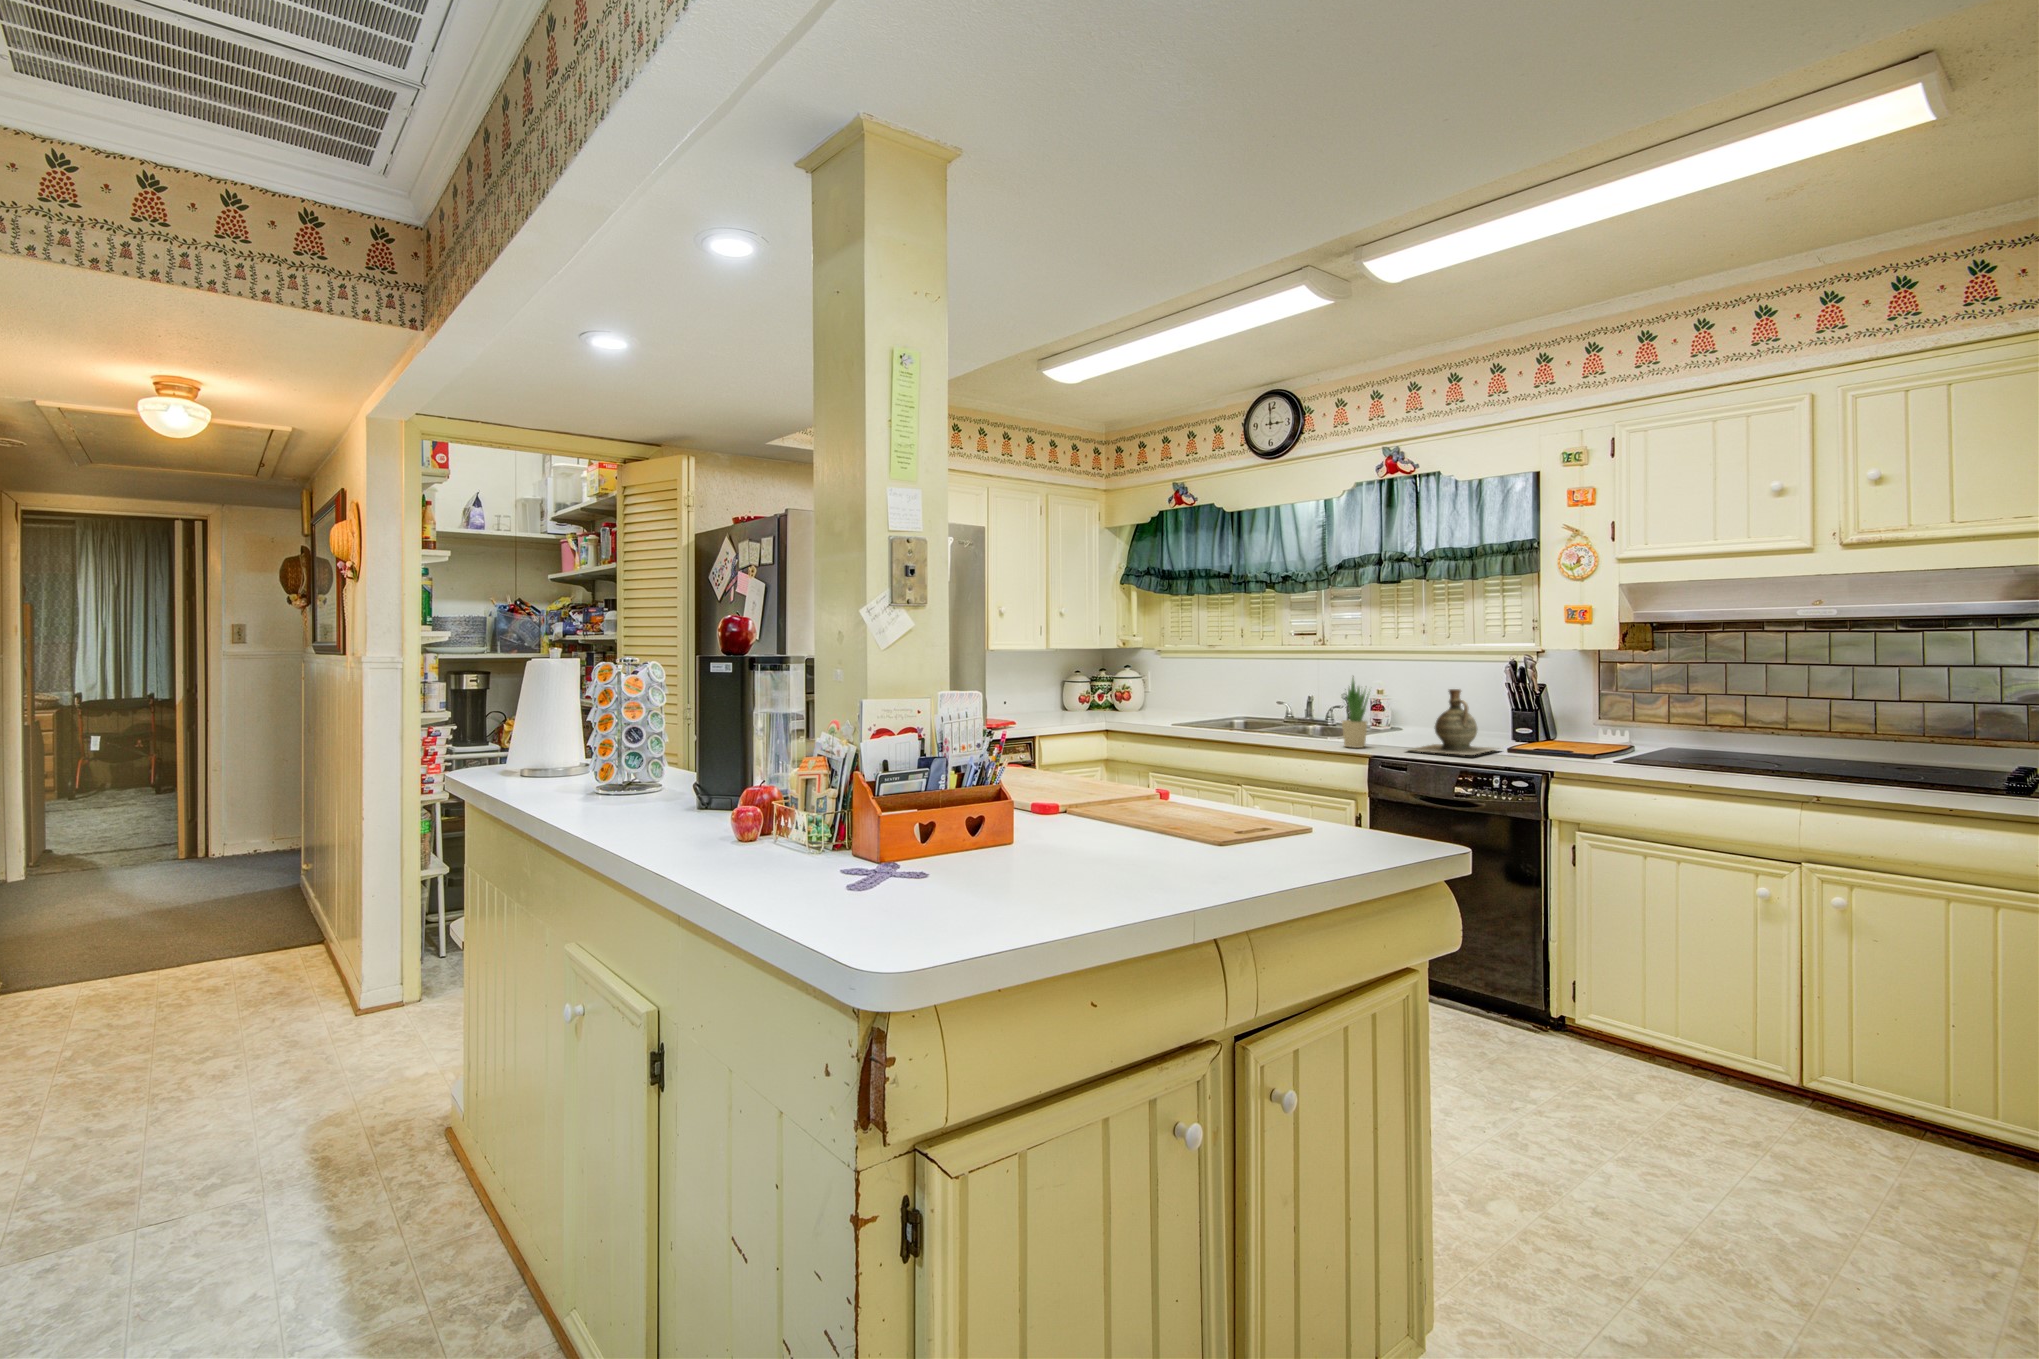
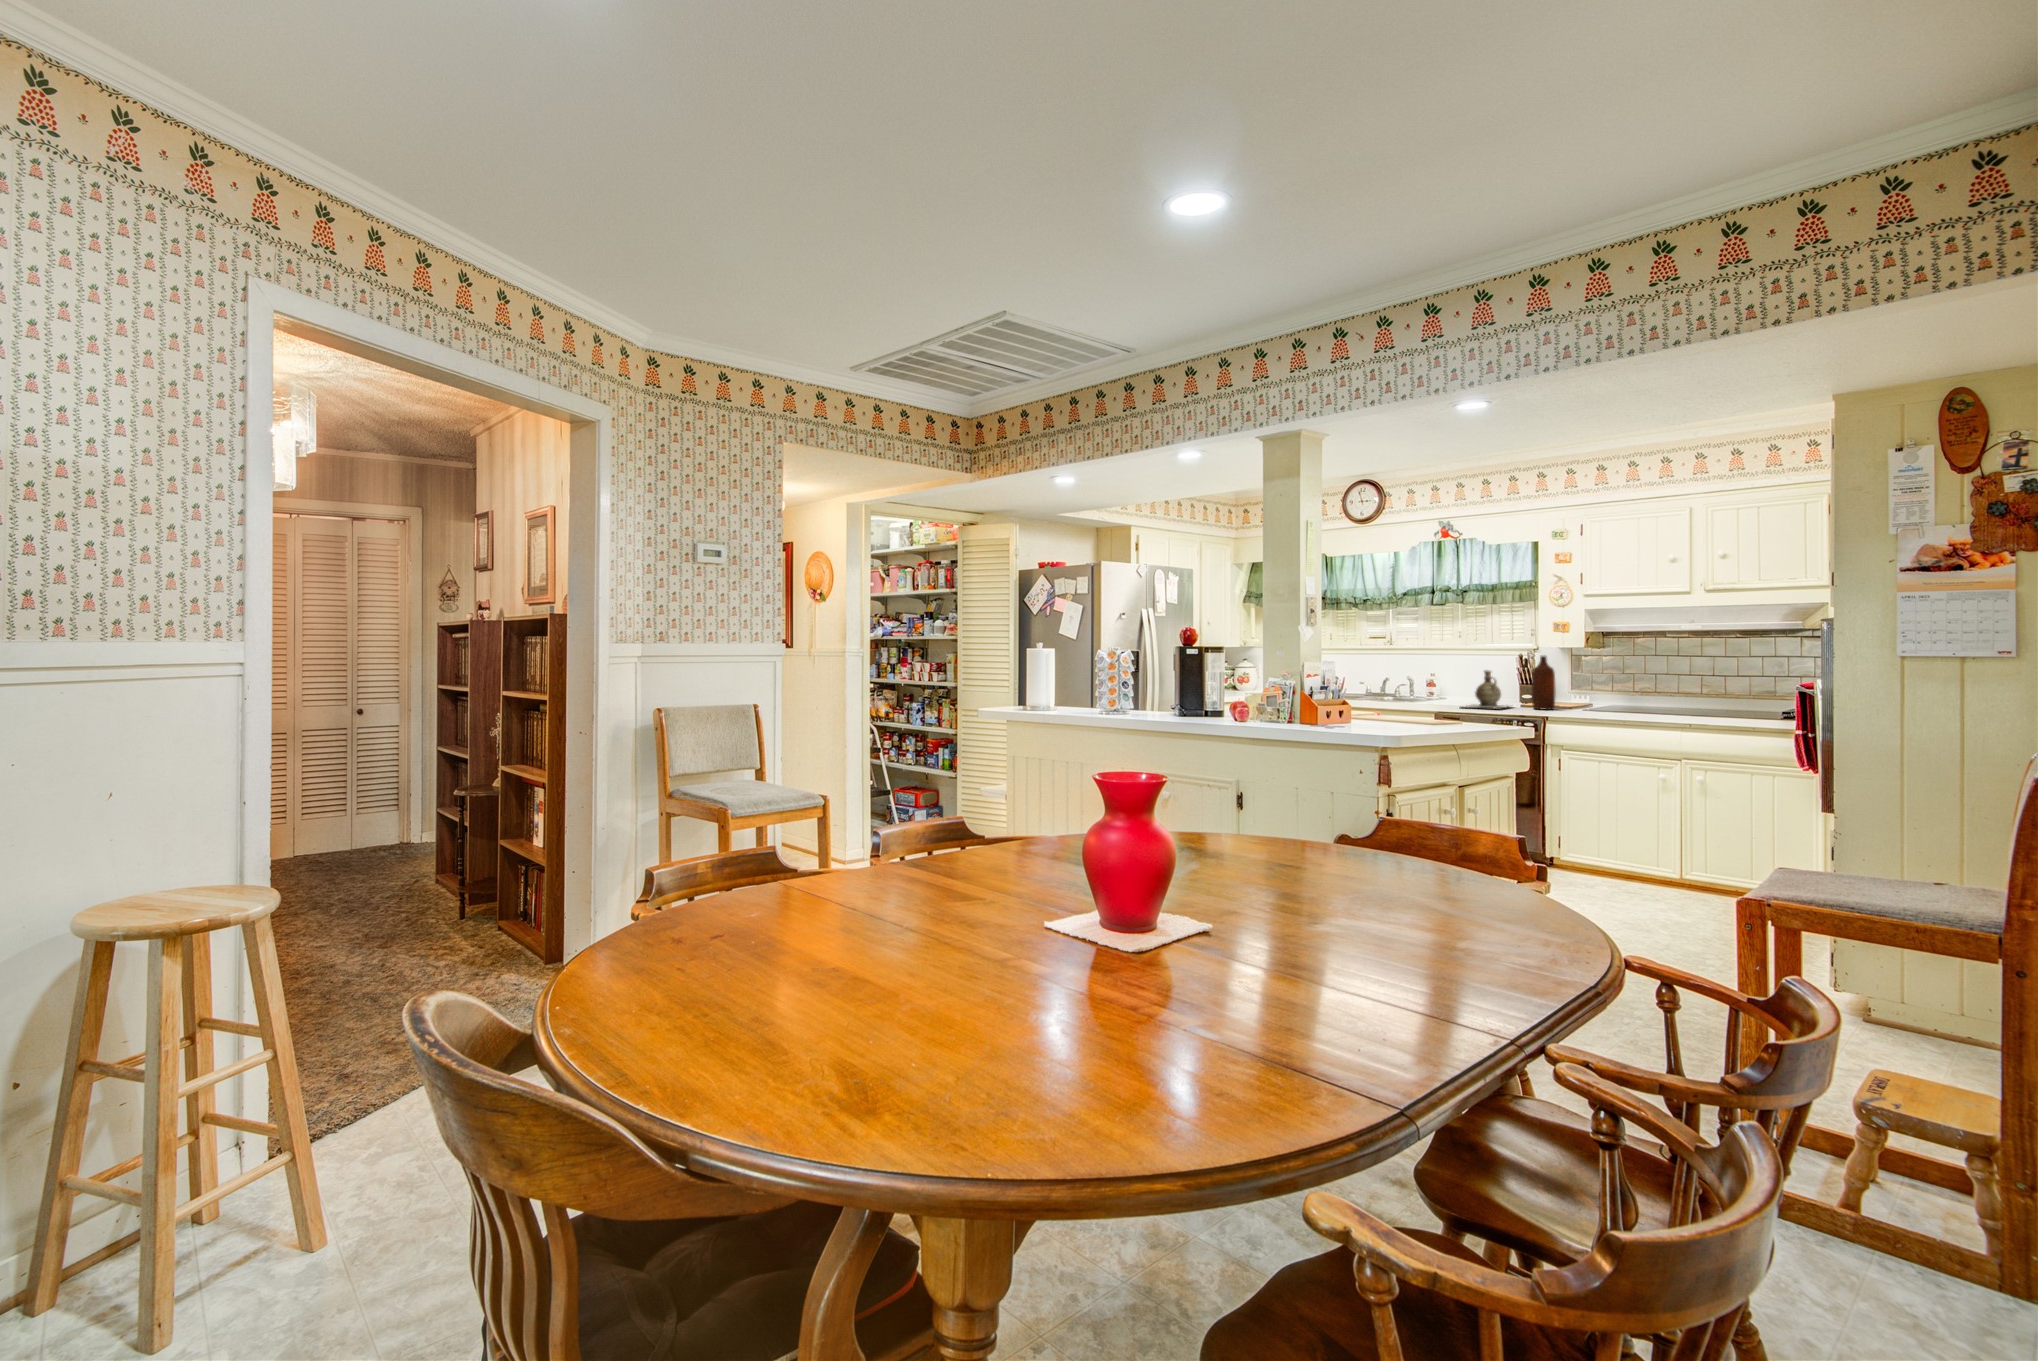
bottle: none [1528,664,1568,758] -> present [1532,656,1555,710]
potted plant: present [1342,676,1369,748] -> none [1415,662,1435,706]

